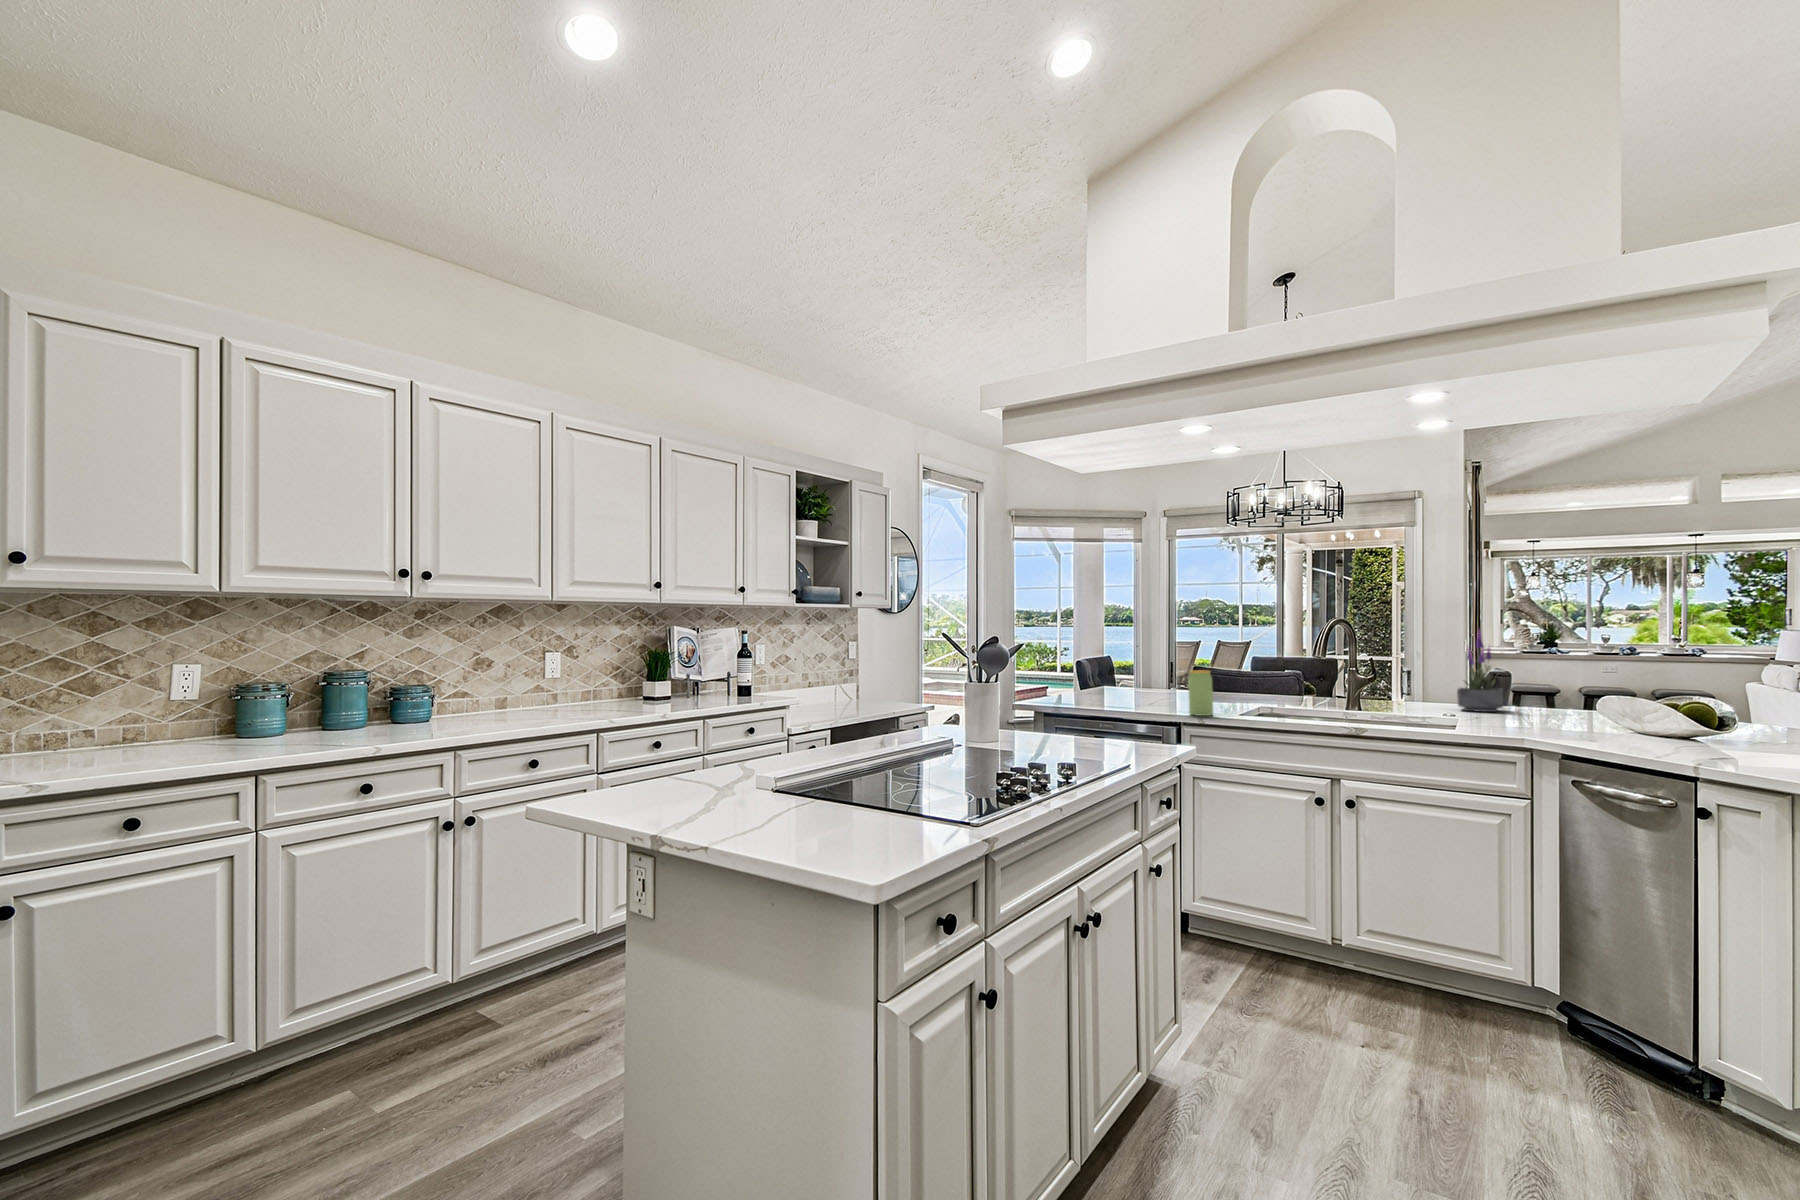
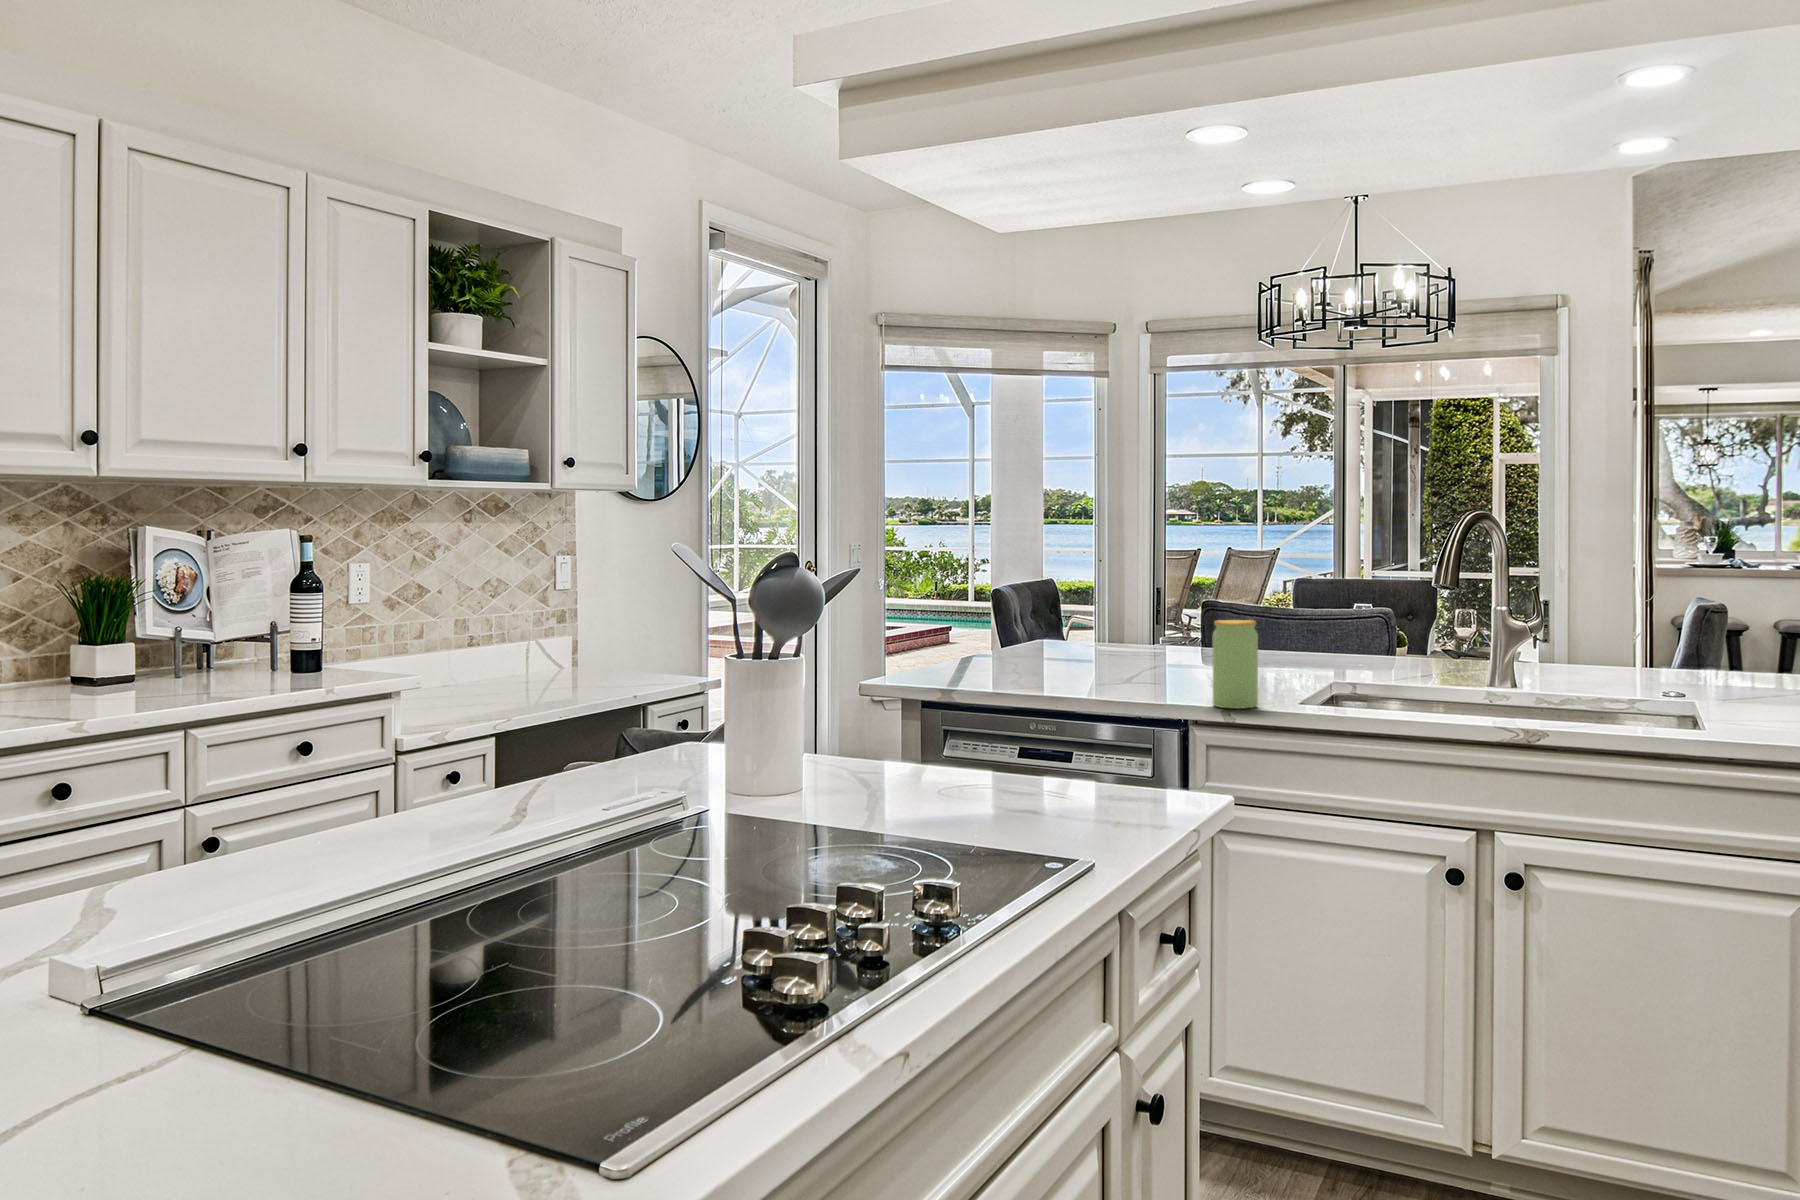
potted plant: present [1457,633,1503,712] -> none [1679,539,1761,692]

